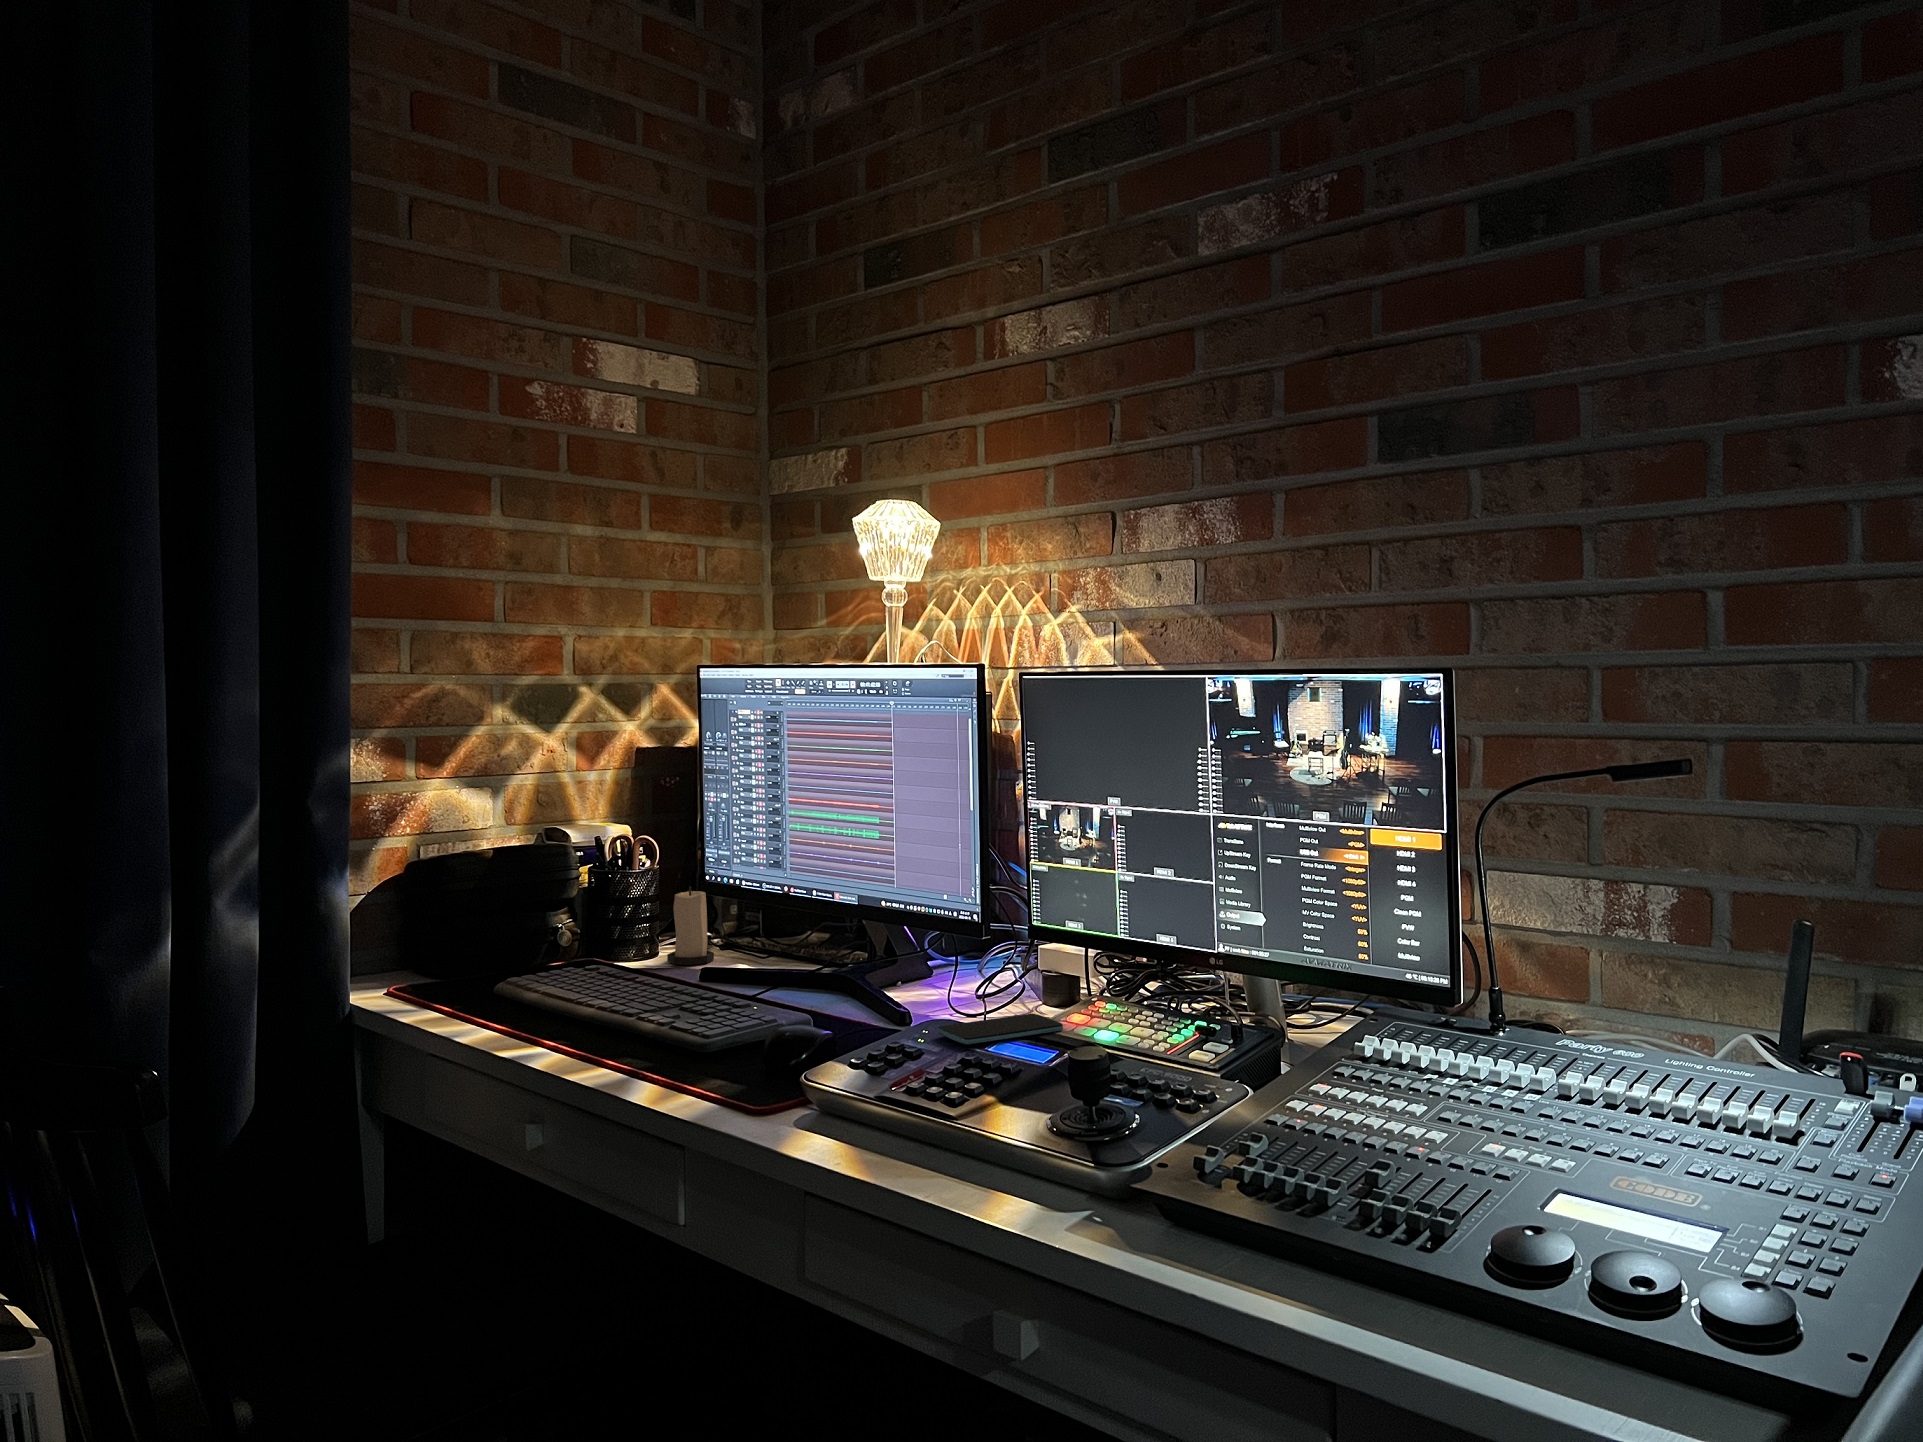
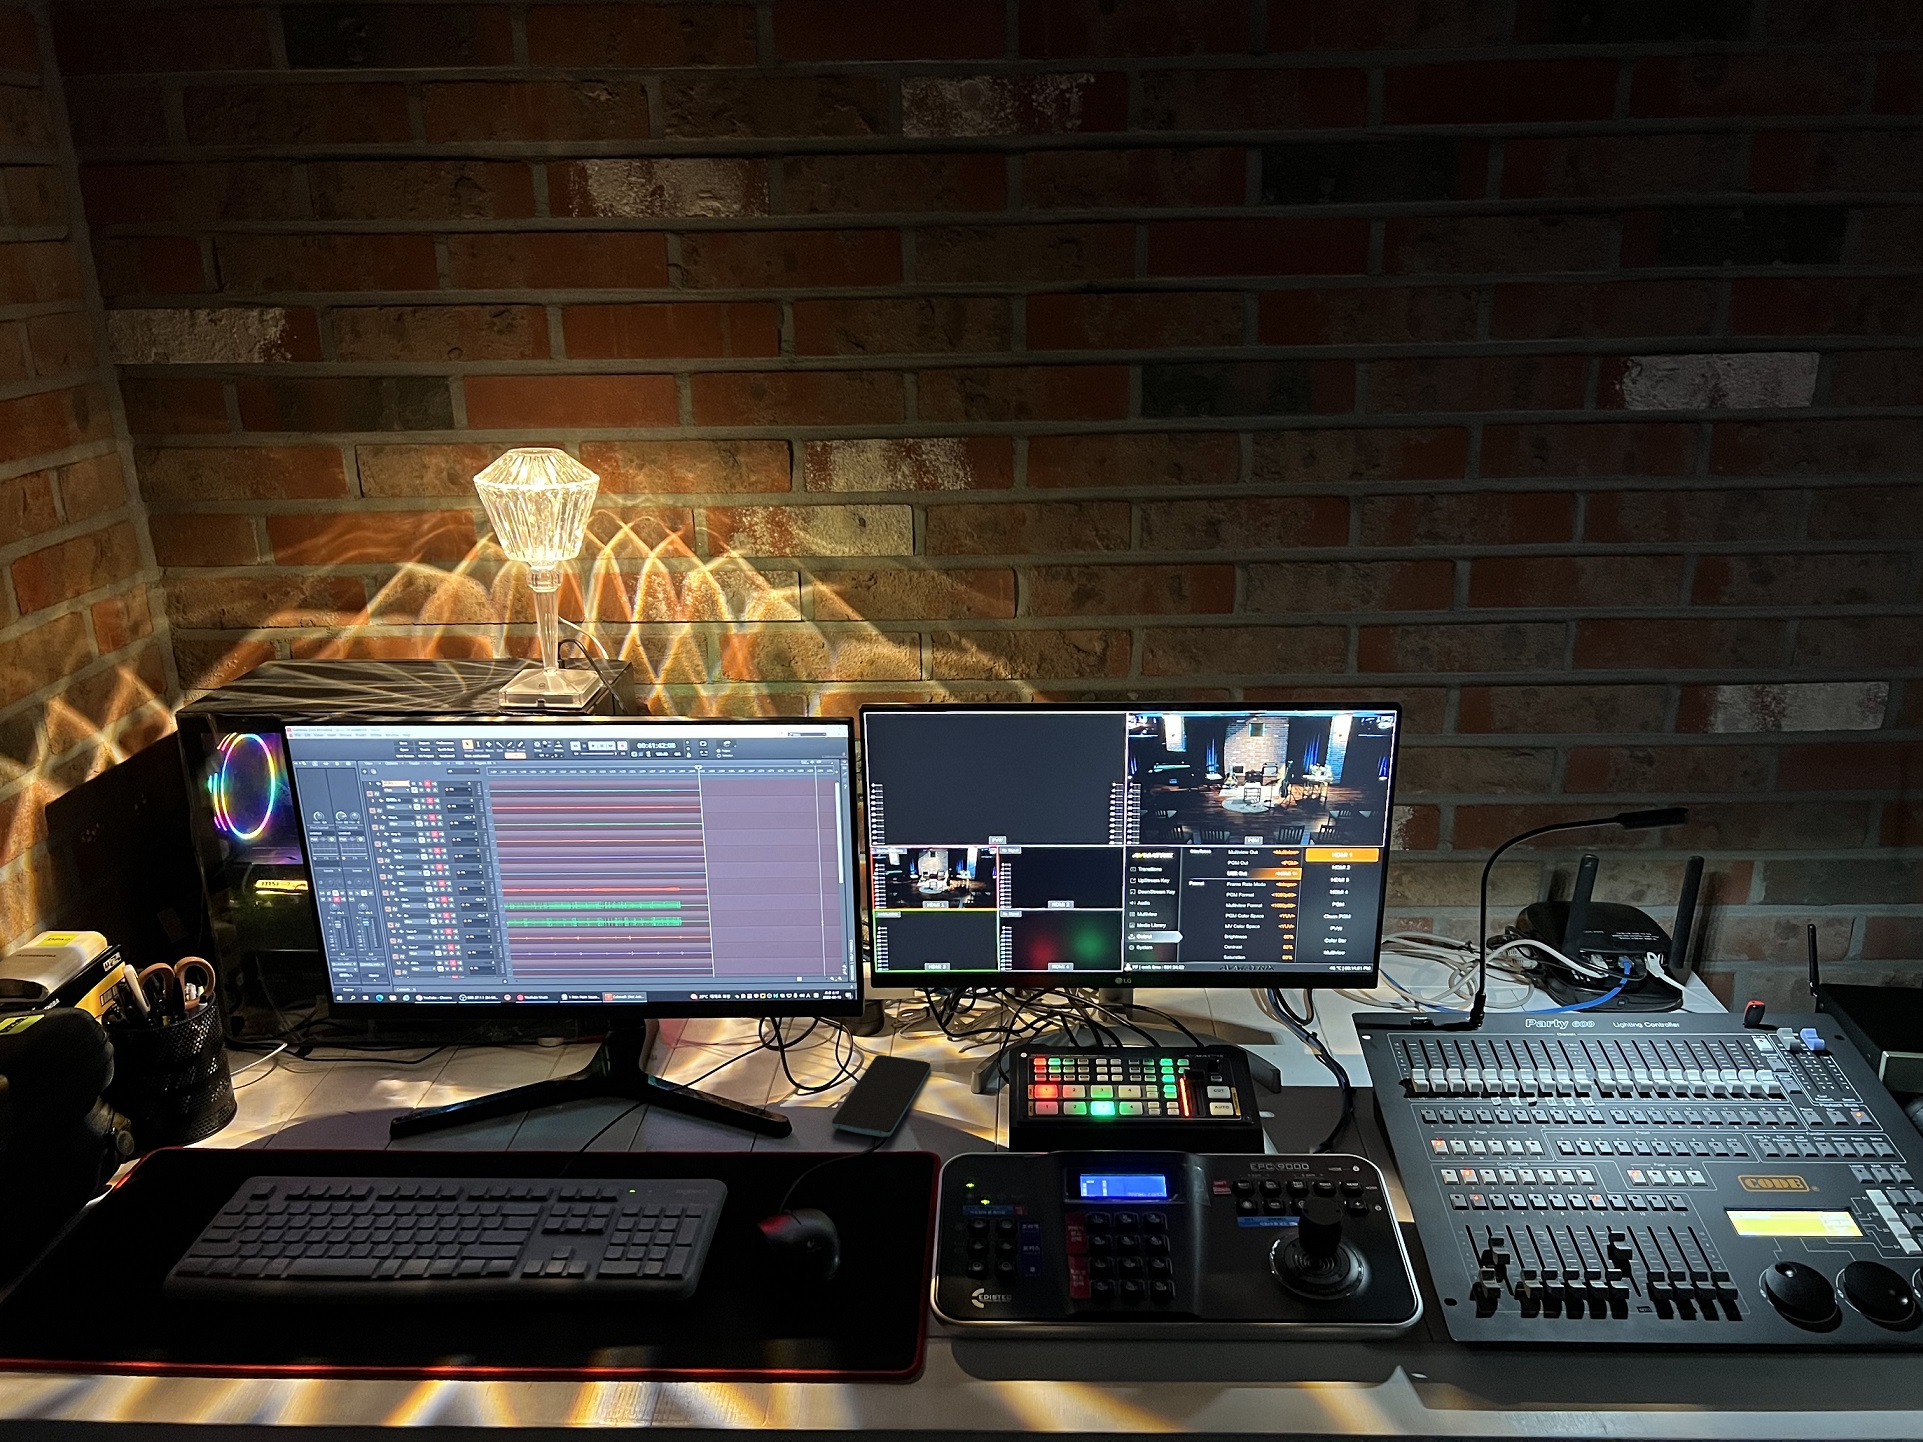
candle: present [667,886,714,965] -> none [273,1007,344,1116]

